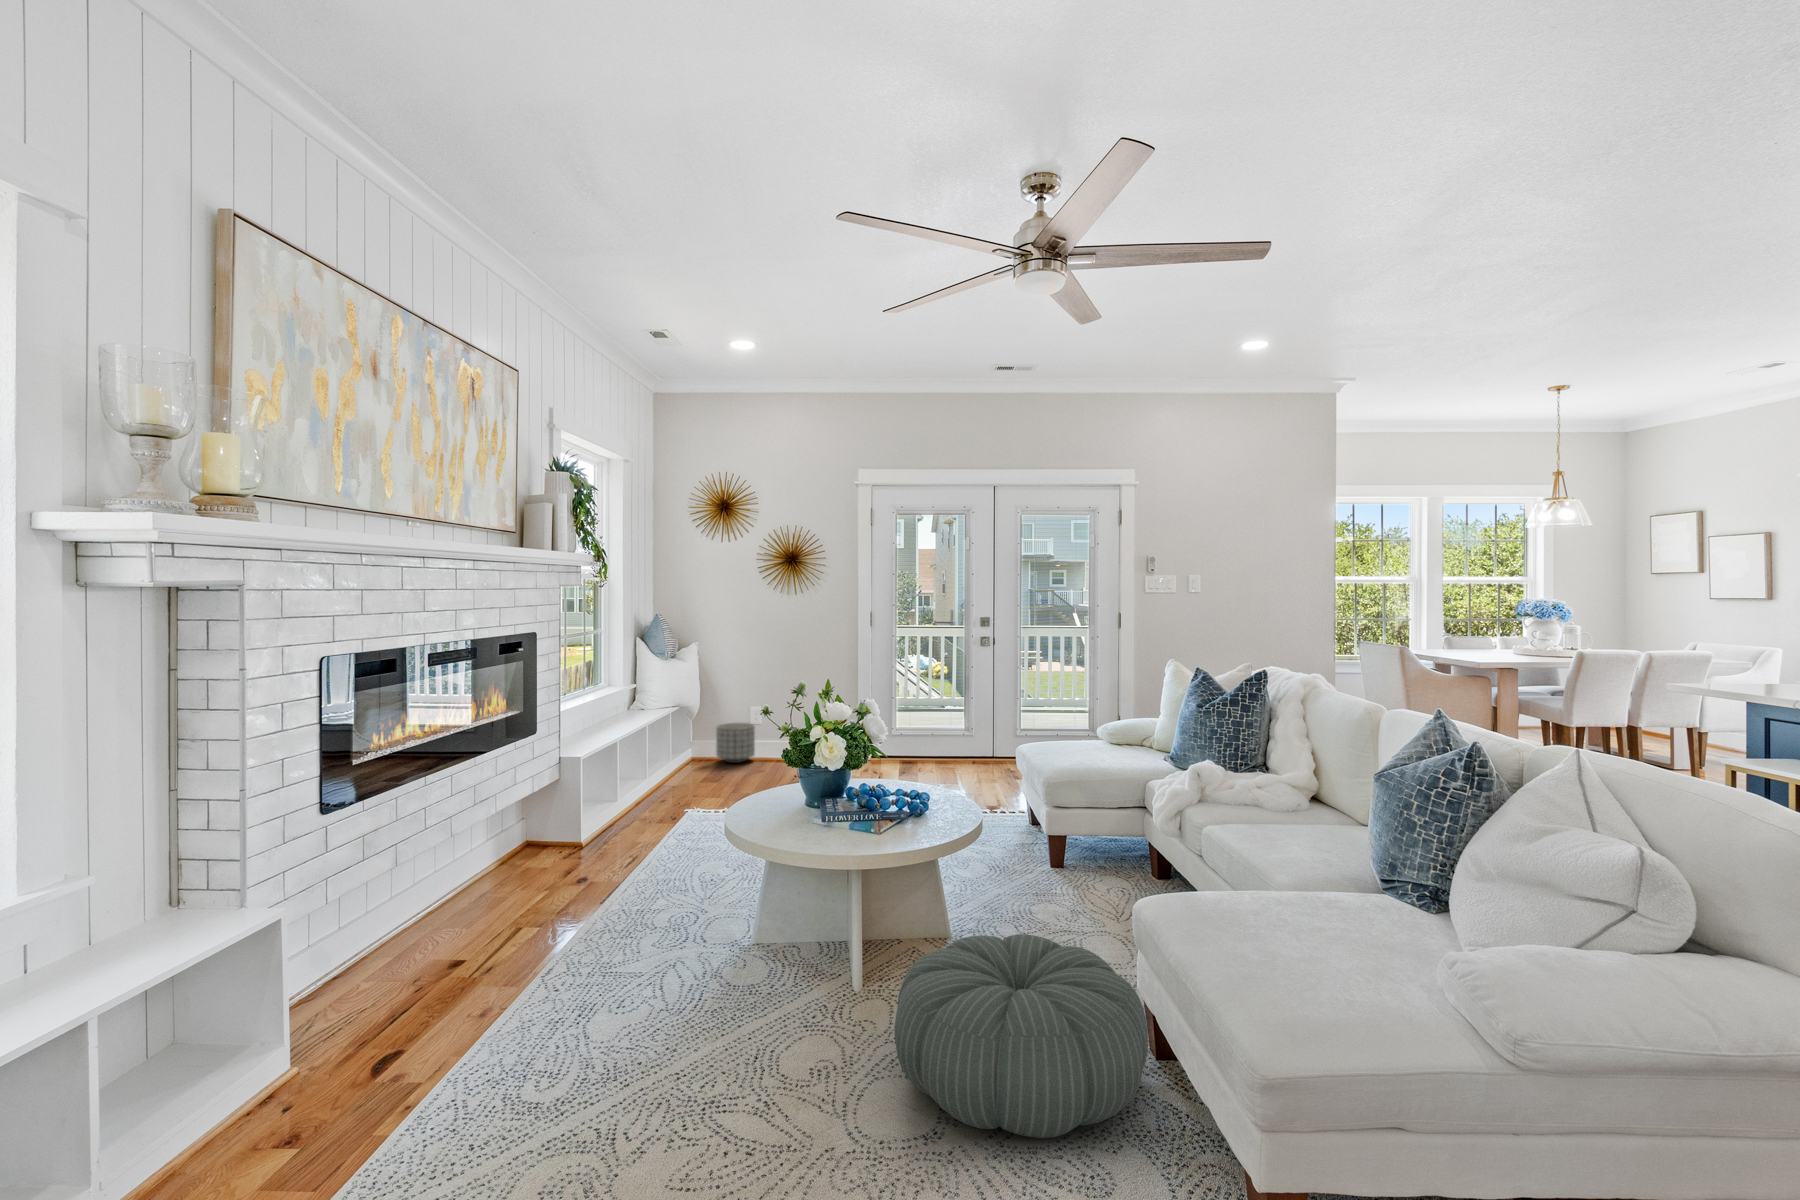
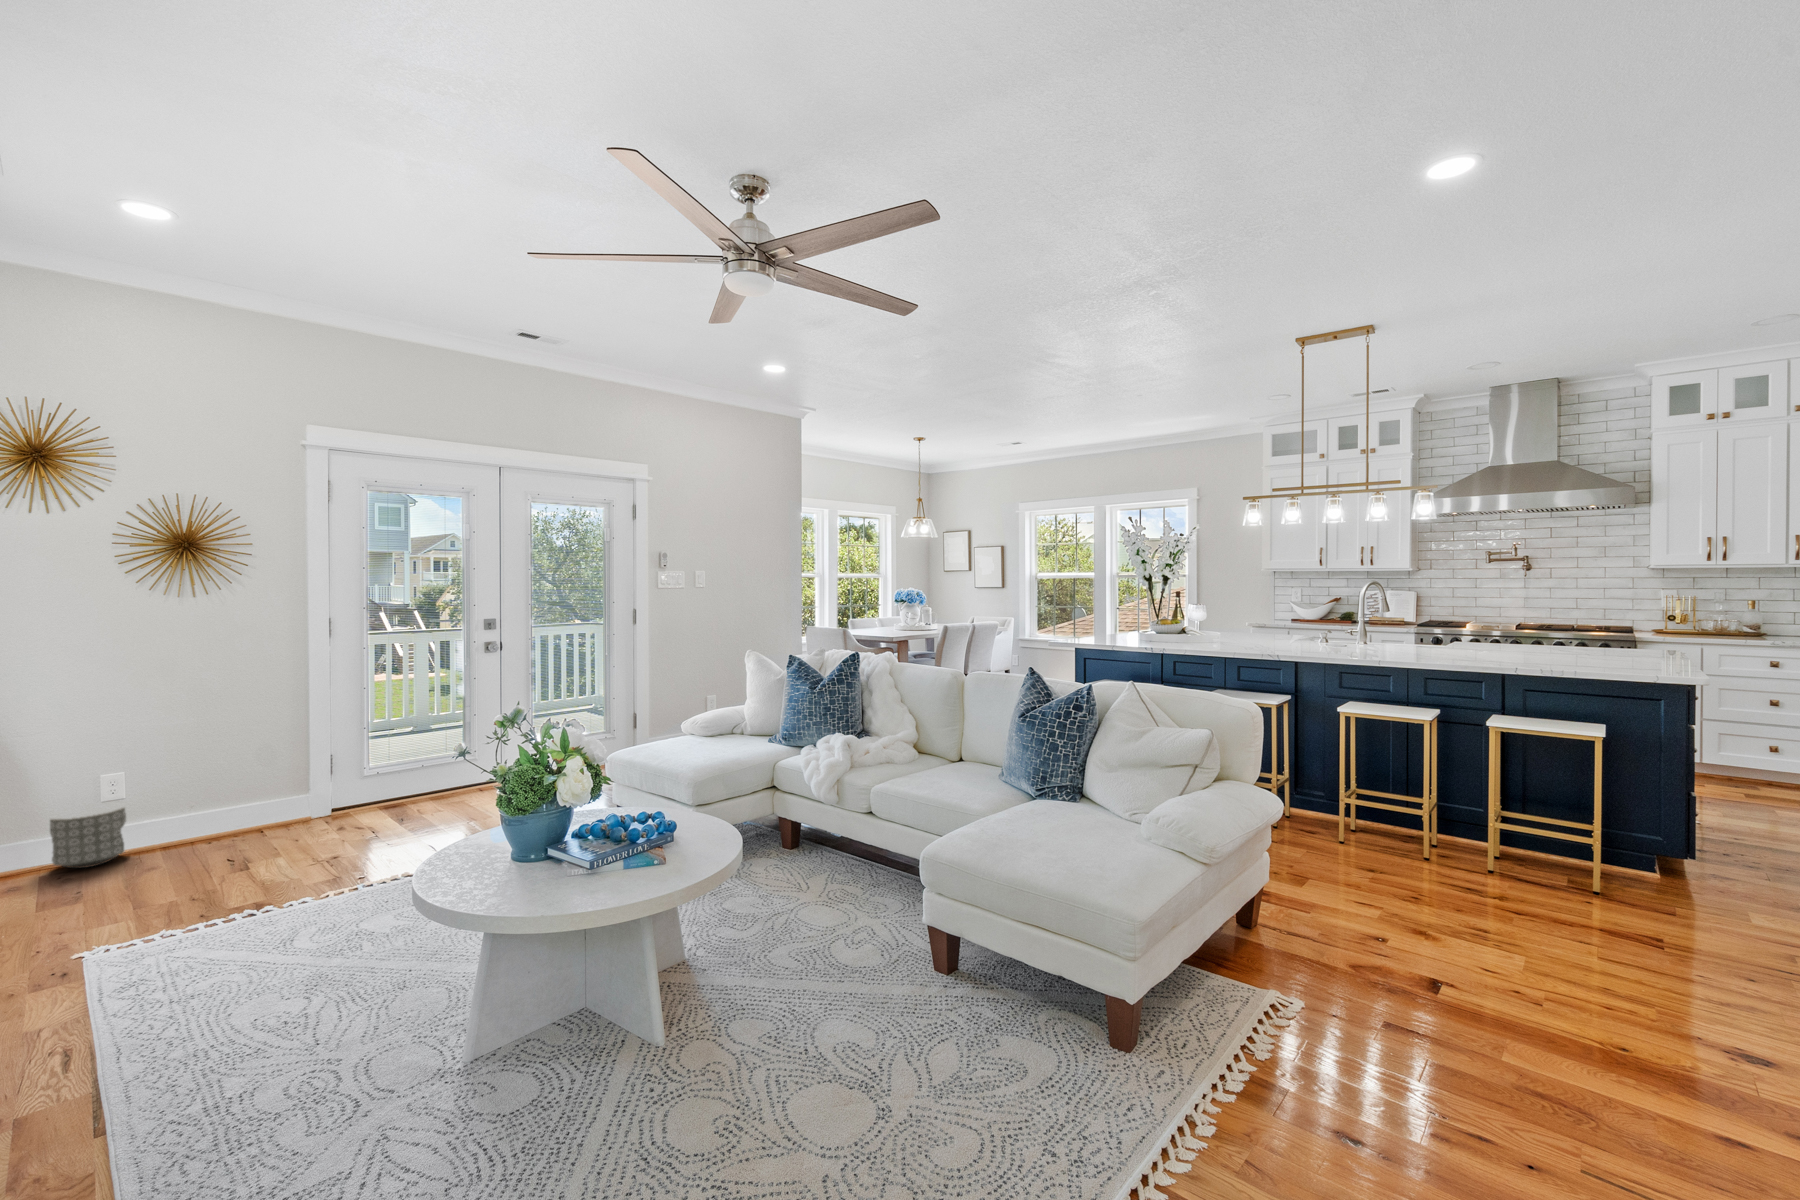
pouf: present [895,934,1148,1138] -> none [770,906,995,1088]

